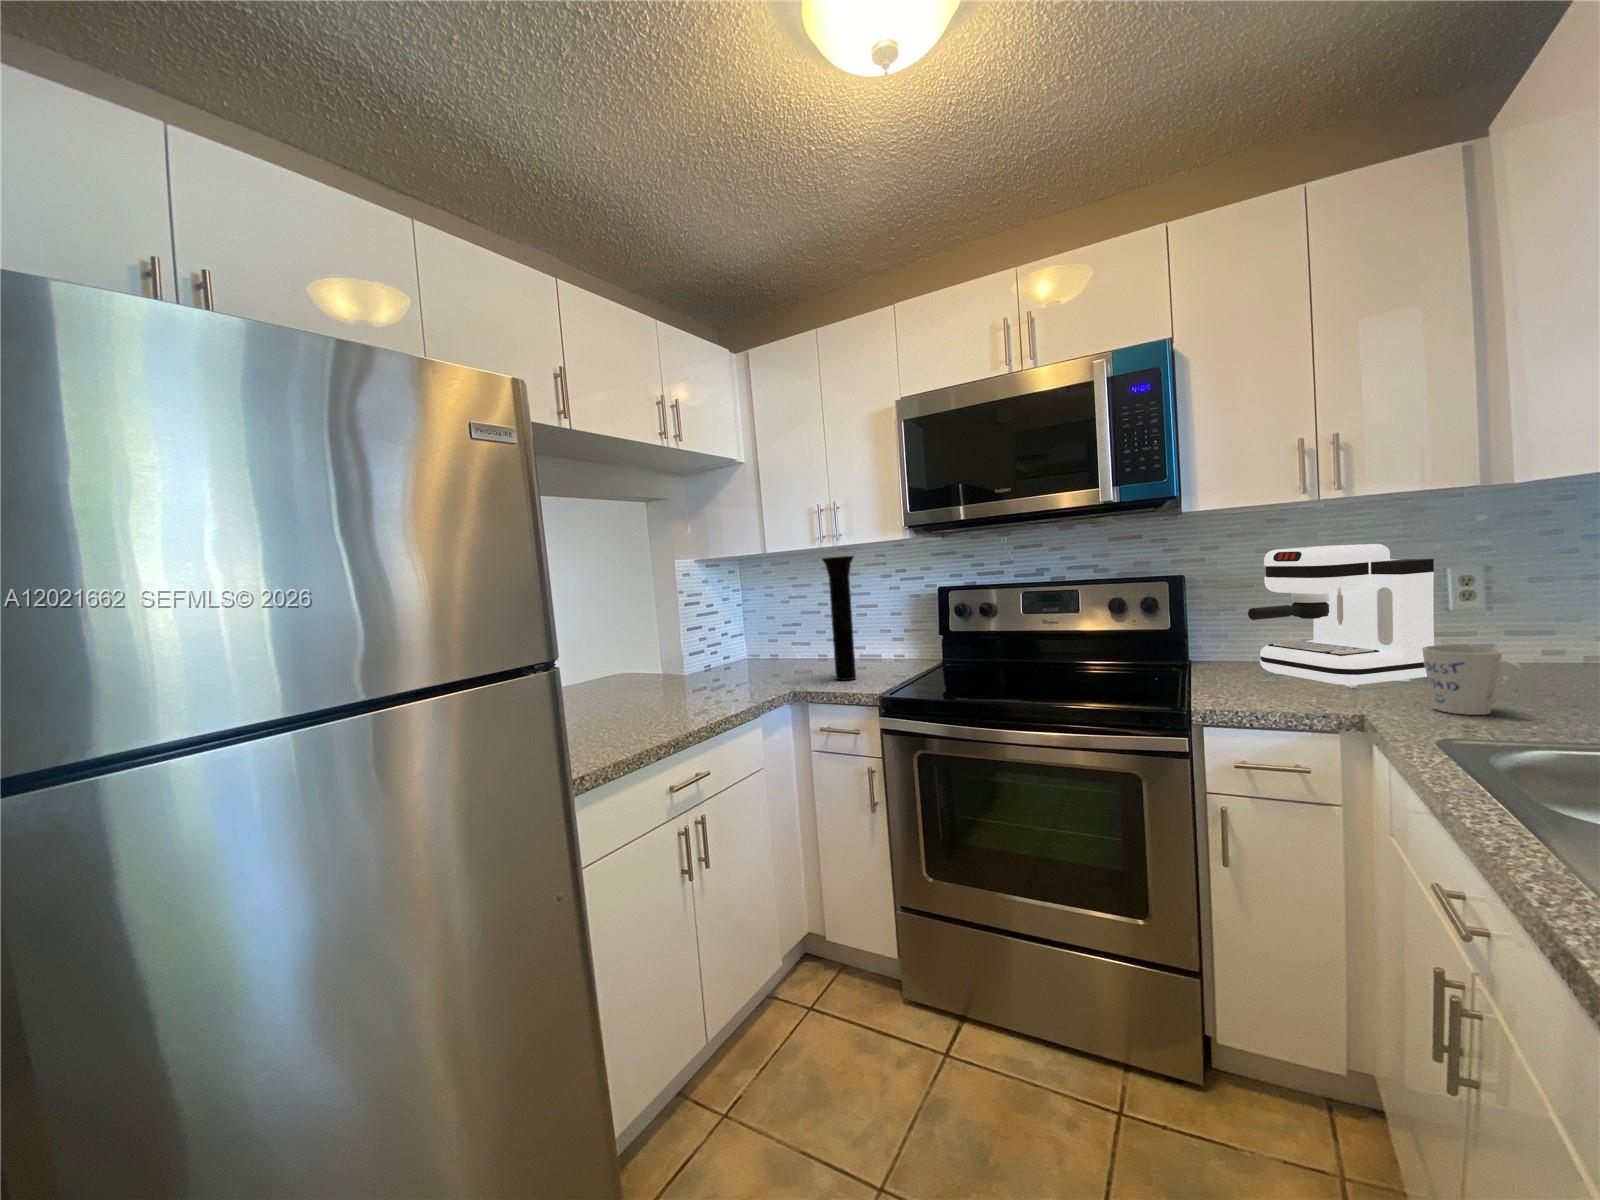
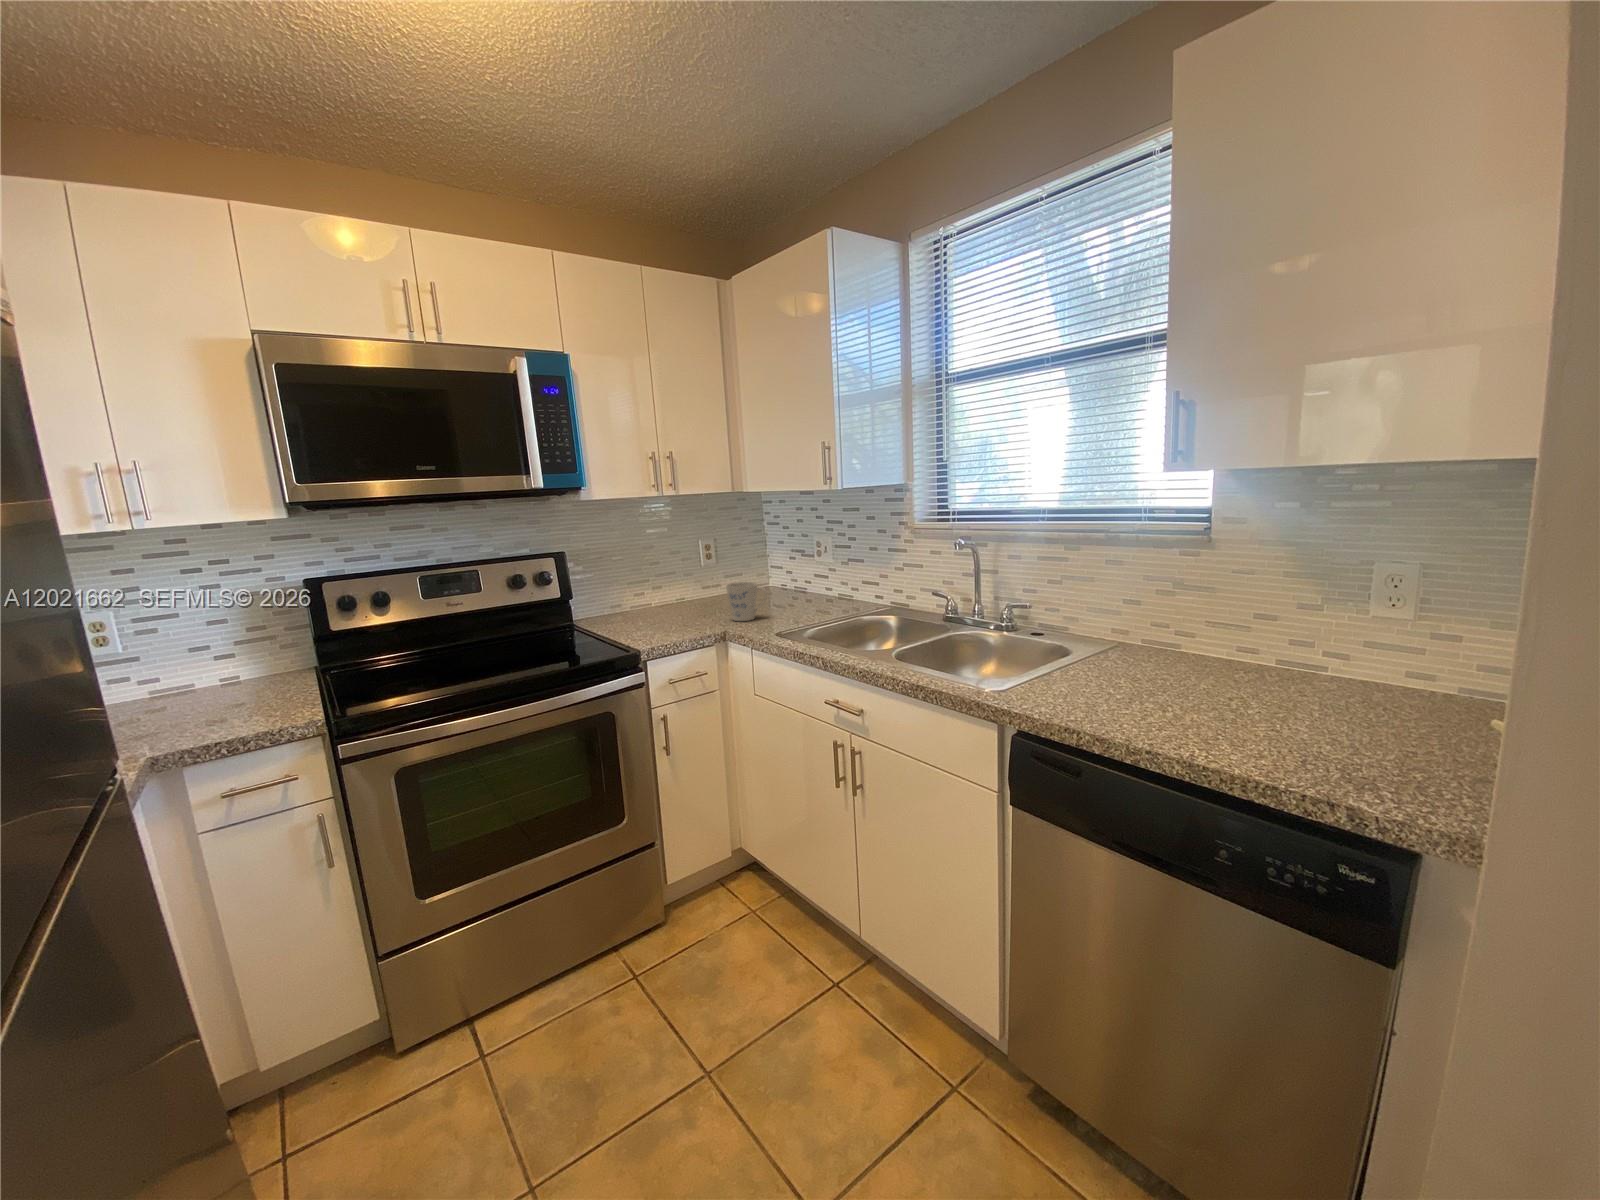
coffee maker: present [1248,544,1434,688] -> none [618,523,708,619]
vase: present [822,556,856,681] -> none [129,542,224,728]

